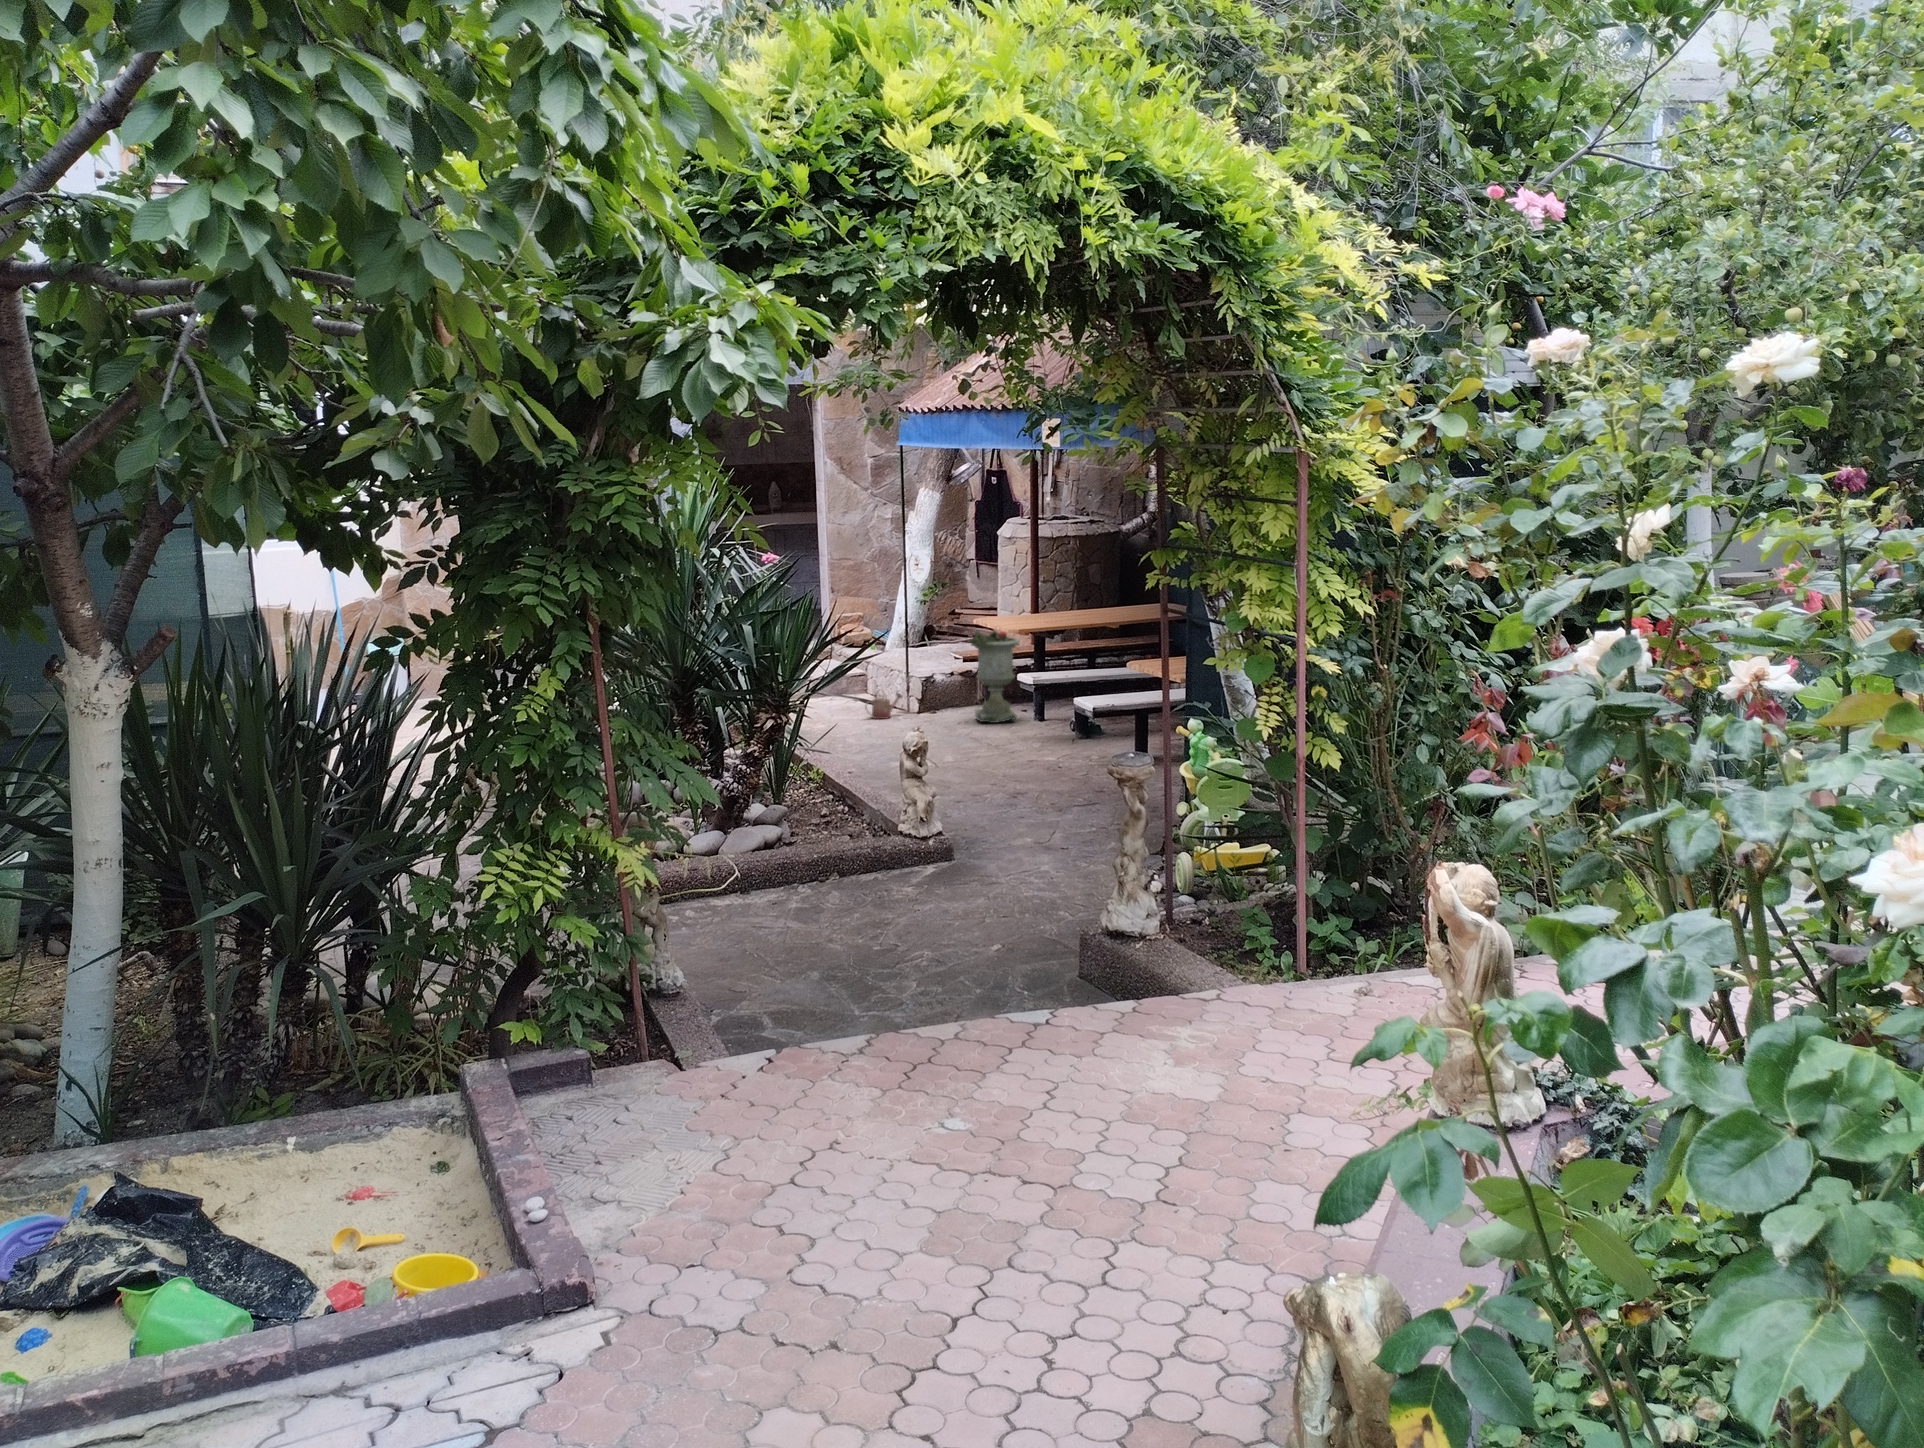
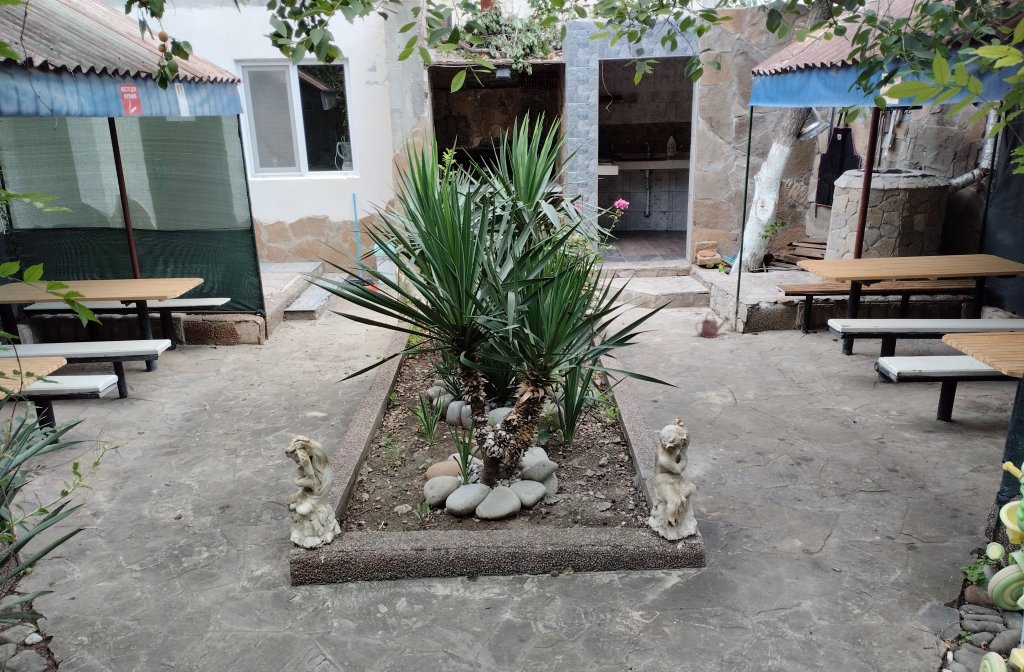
planter: present [970,630,1019,723] -> none [790,271,840,356]

